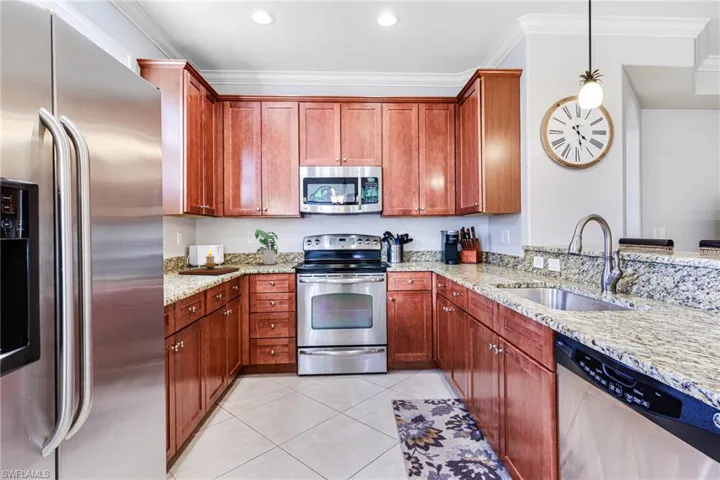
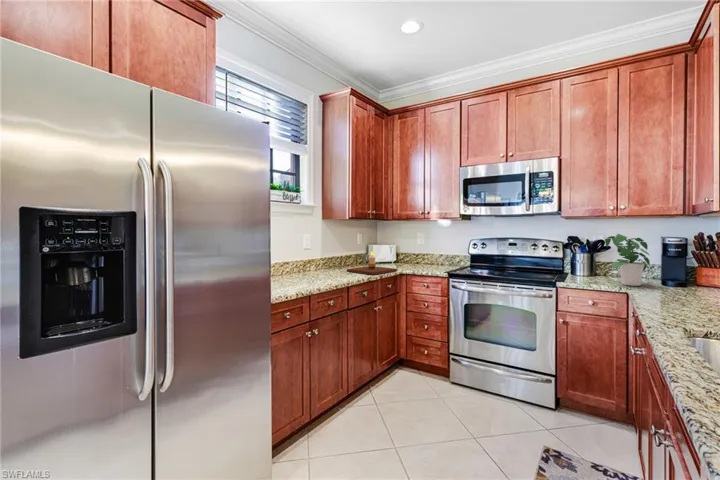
potted plant: present [255,229,278,265] -> present [605,234,650,286]

